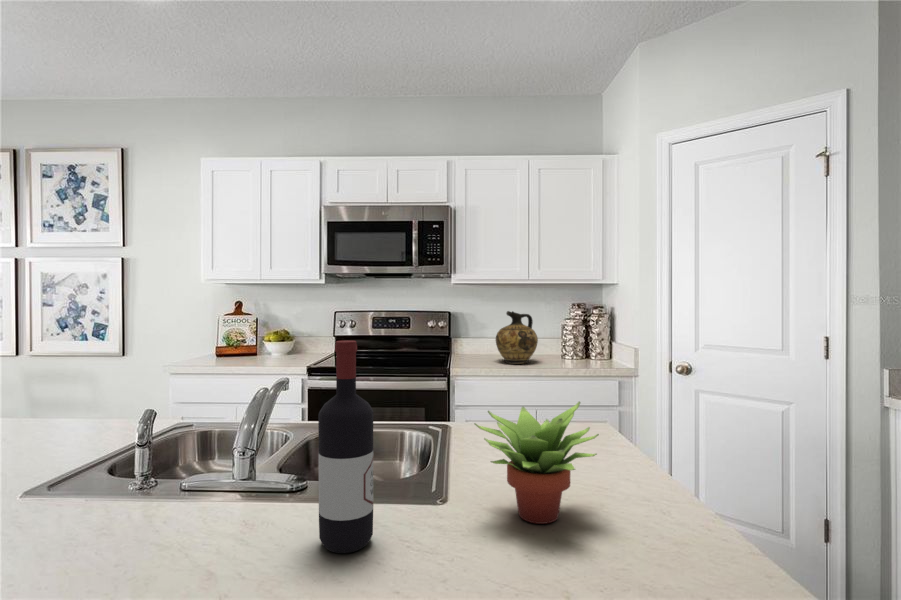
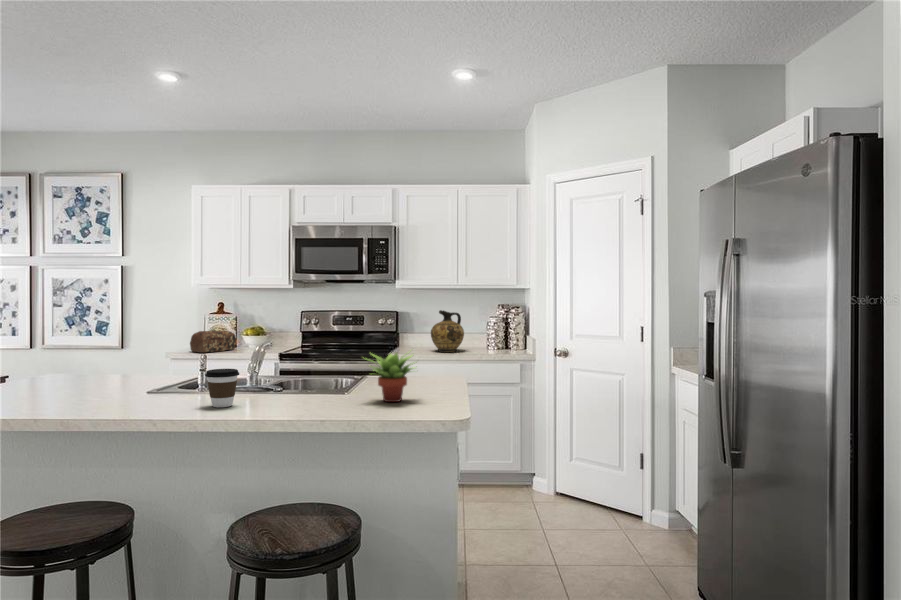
bread loaf: none [197,336,255,365] -> present [190,330,236,353]
wine bottle: present [318,340,373,553] -> none [290,318,314,407]
coffee cup: none [116,454,202,556] -> present [205,369,239,407]

